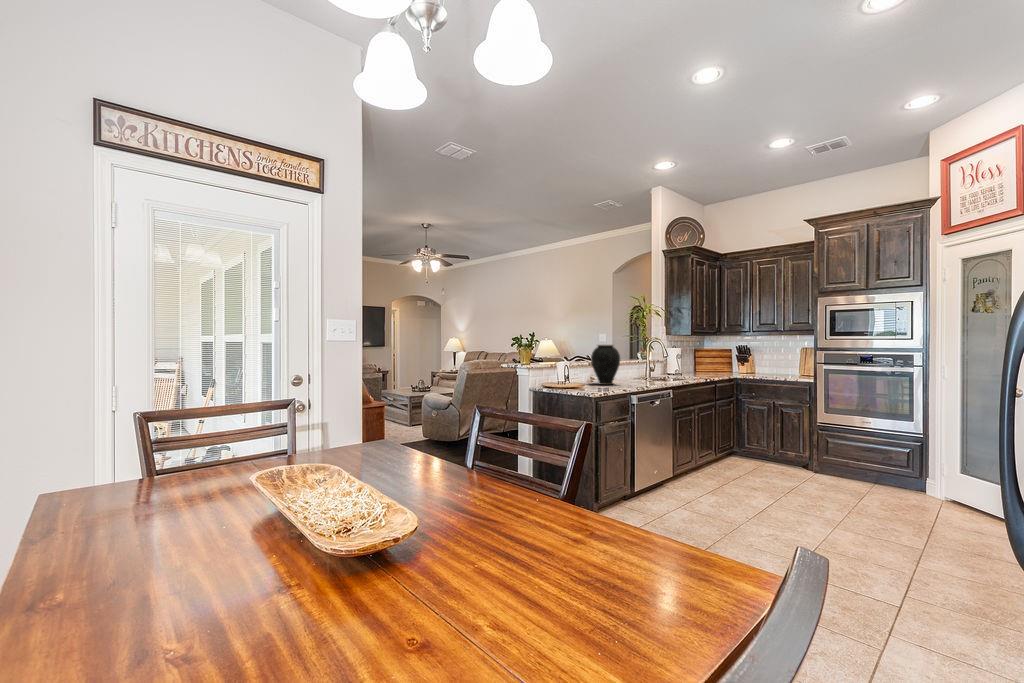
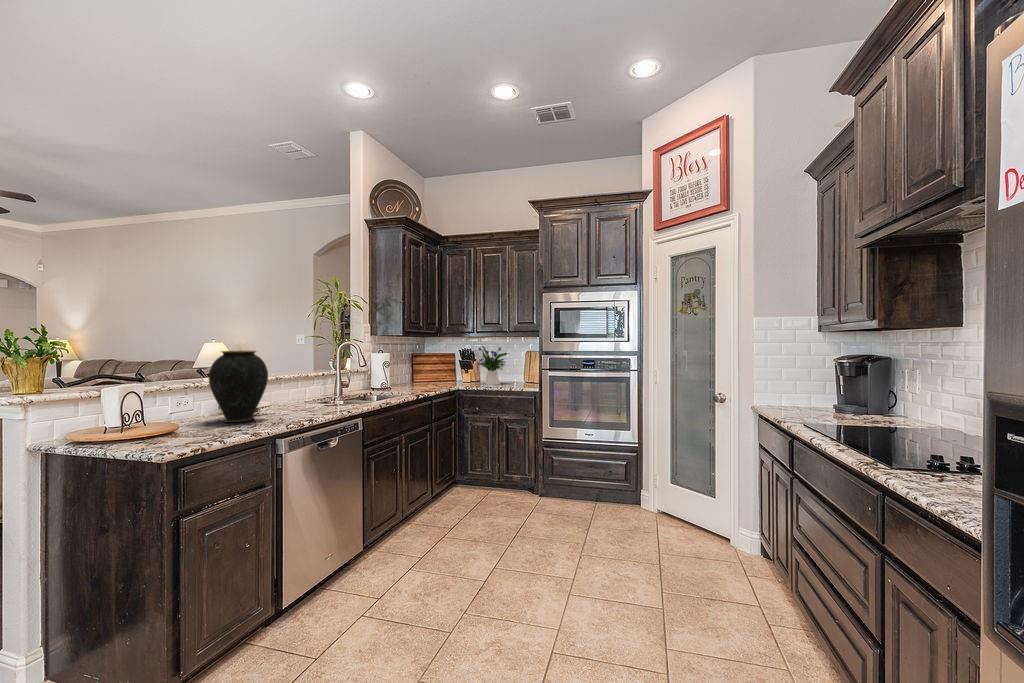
flower arrangement: none [748,342,785,376] -> present [476,345,508,385]

